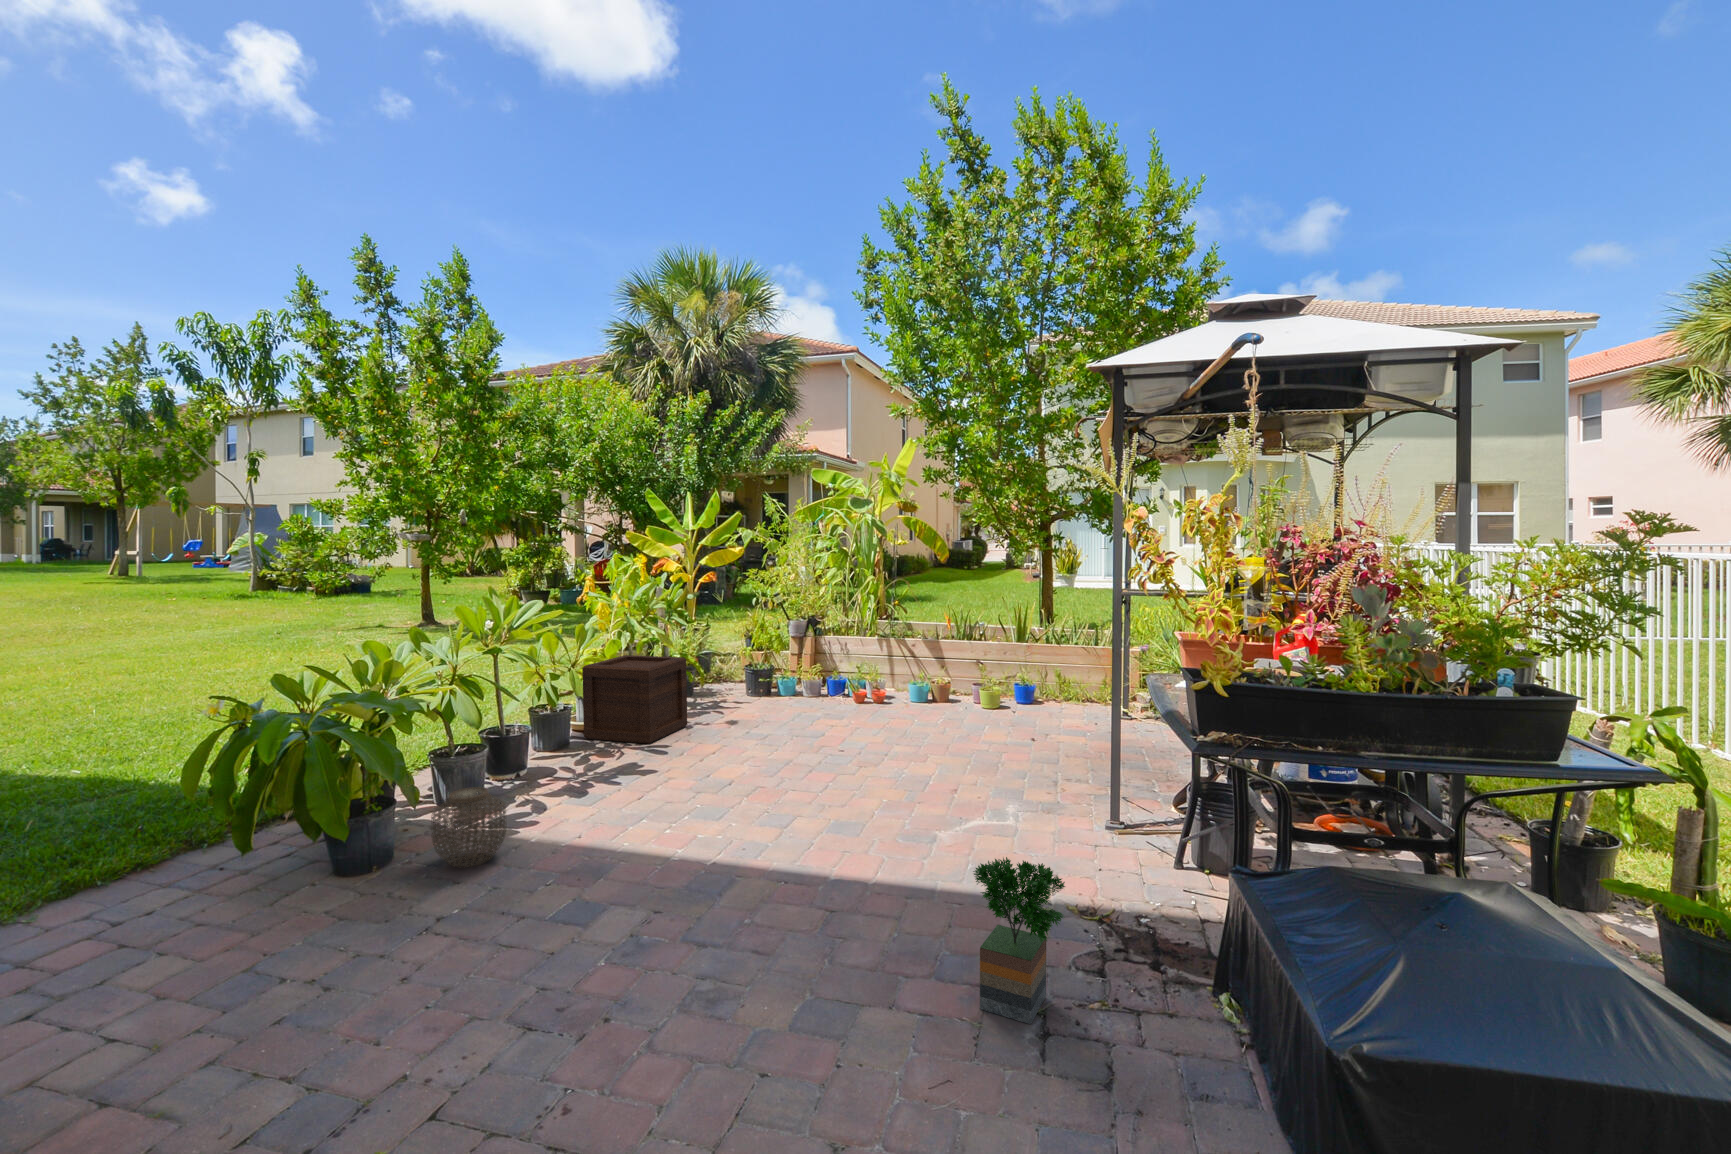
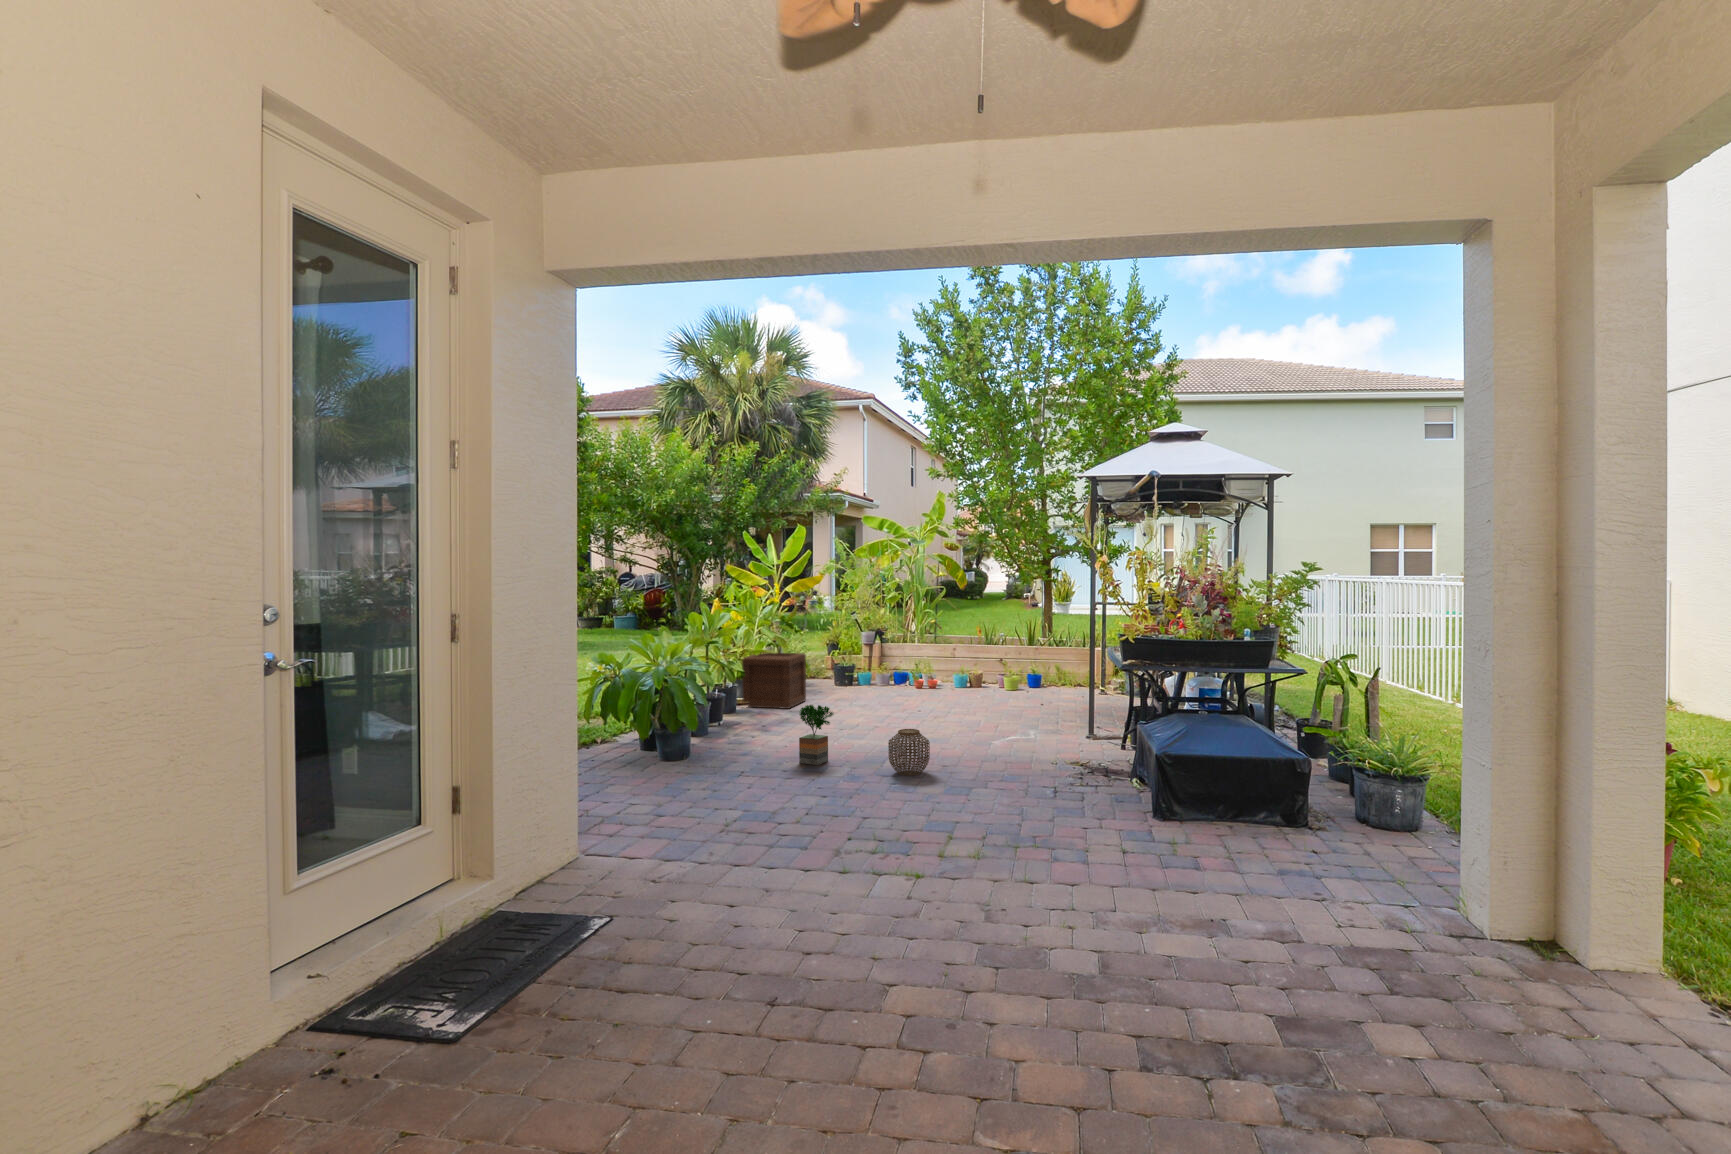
woven basket: present [431,787,506,868] -> present [888,729,930,776]
potted tree: present [973,857,1065,1024] -> present [799,705,833,765]

